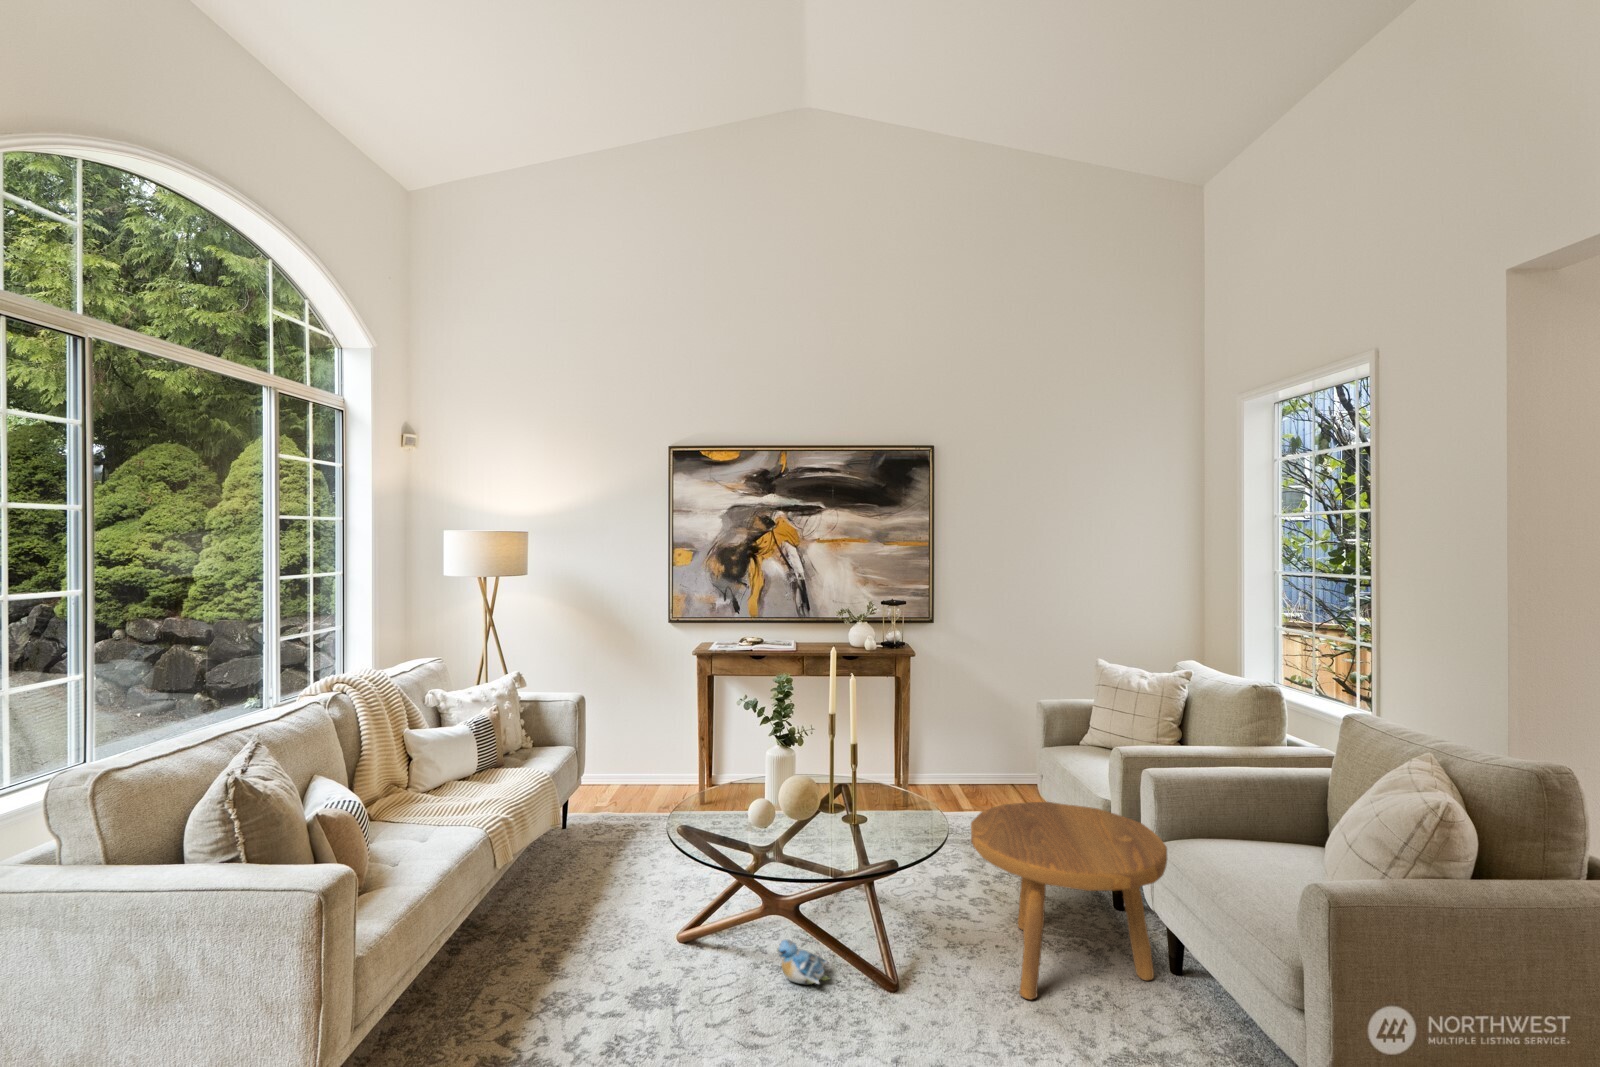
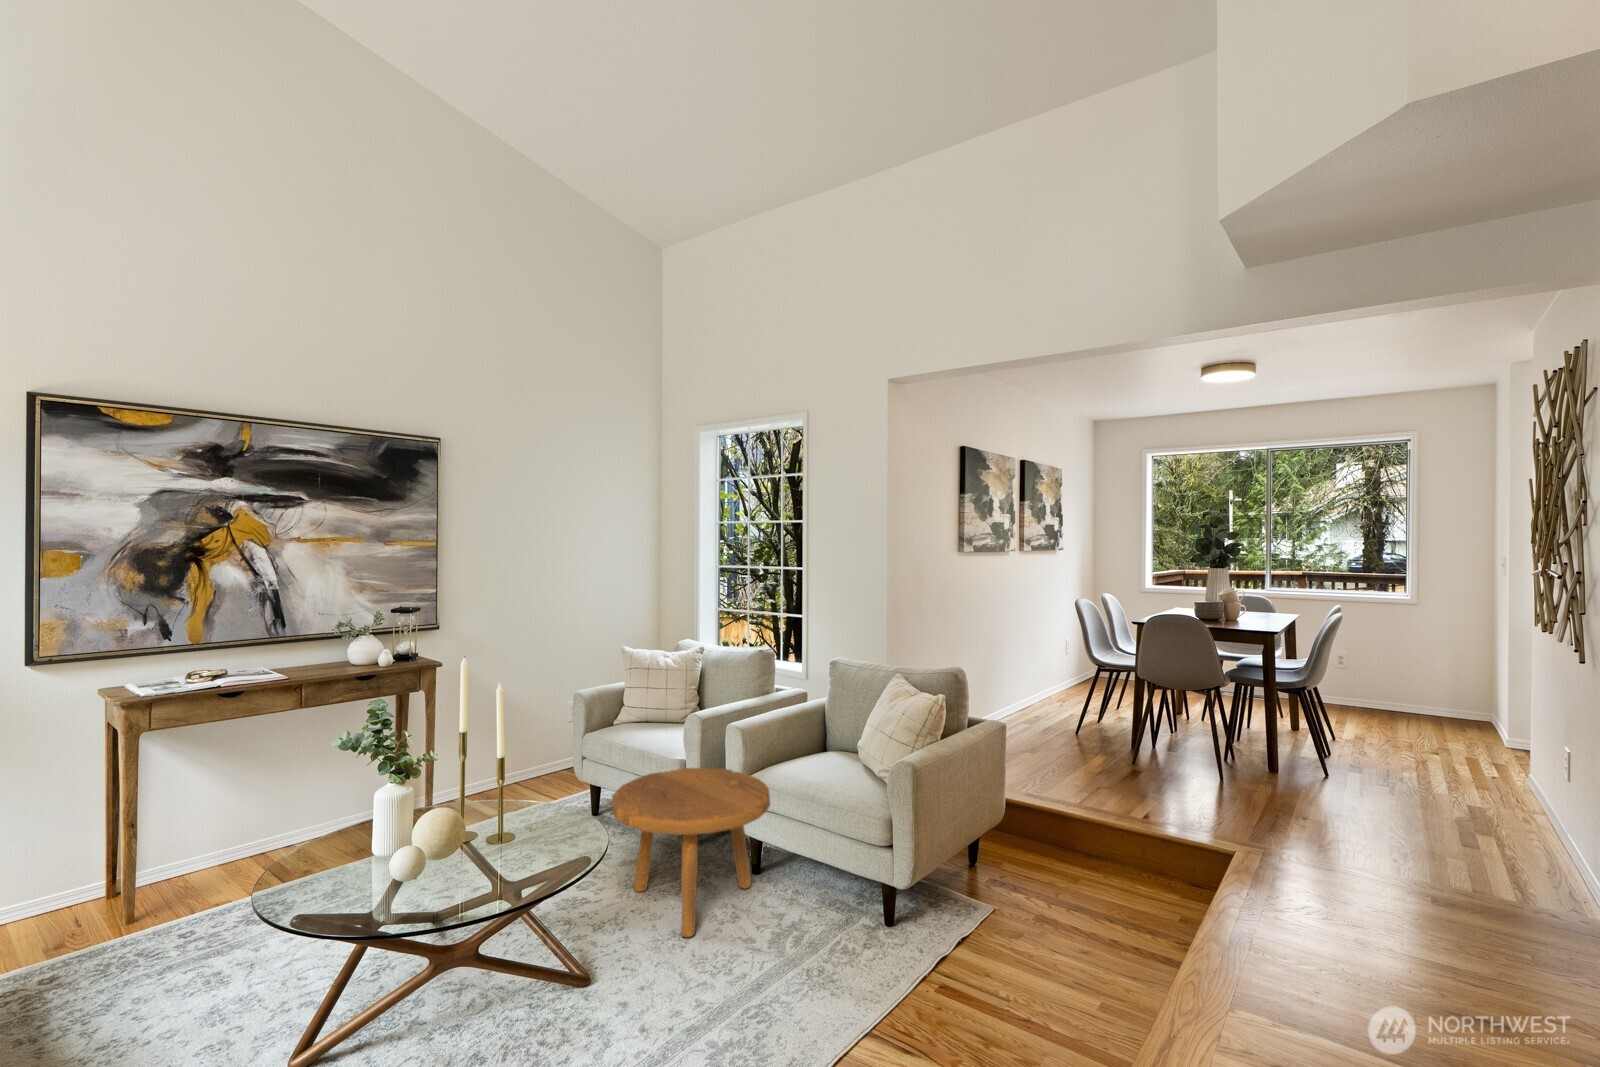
plush toy: present [778,940,830,984] -> none [466,983,528,1025]

